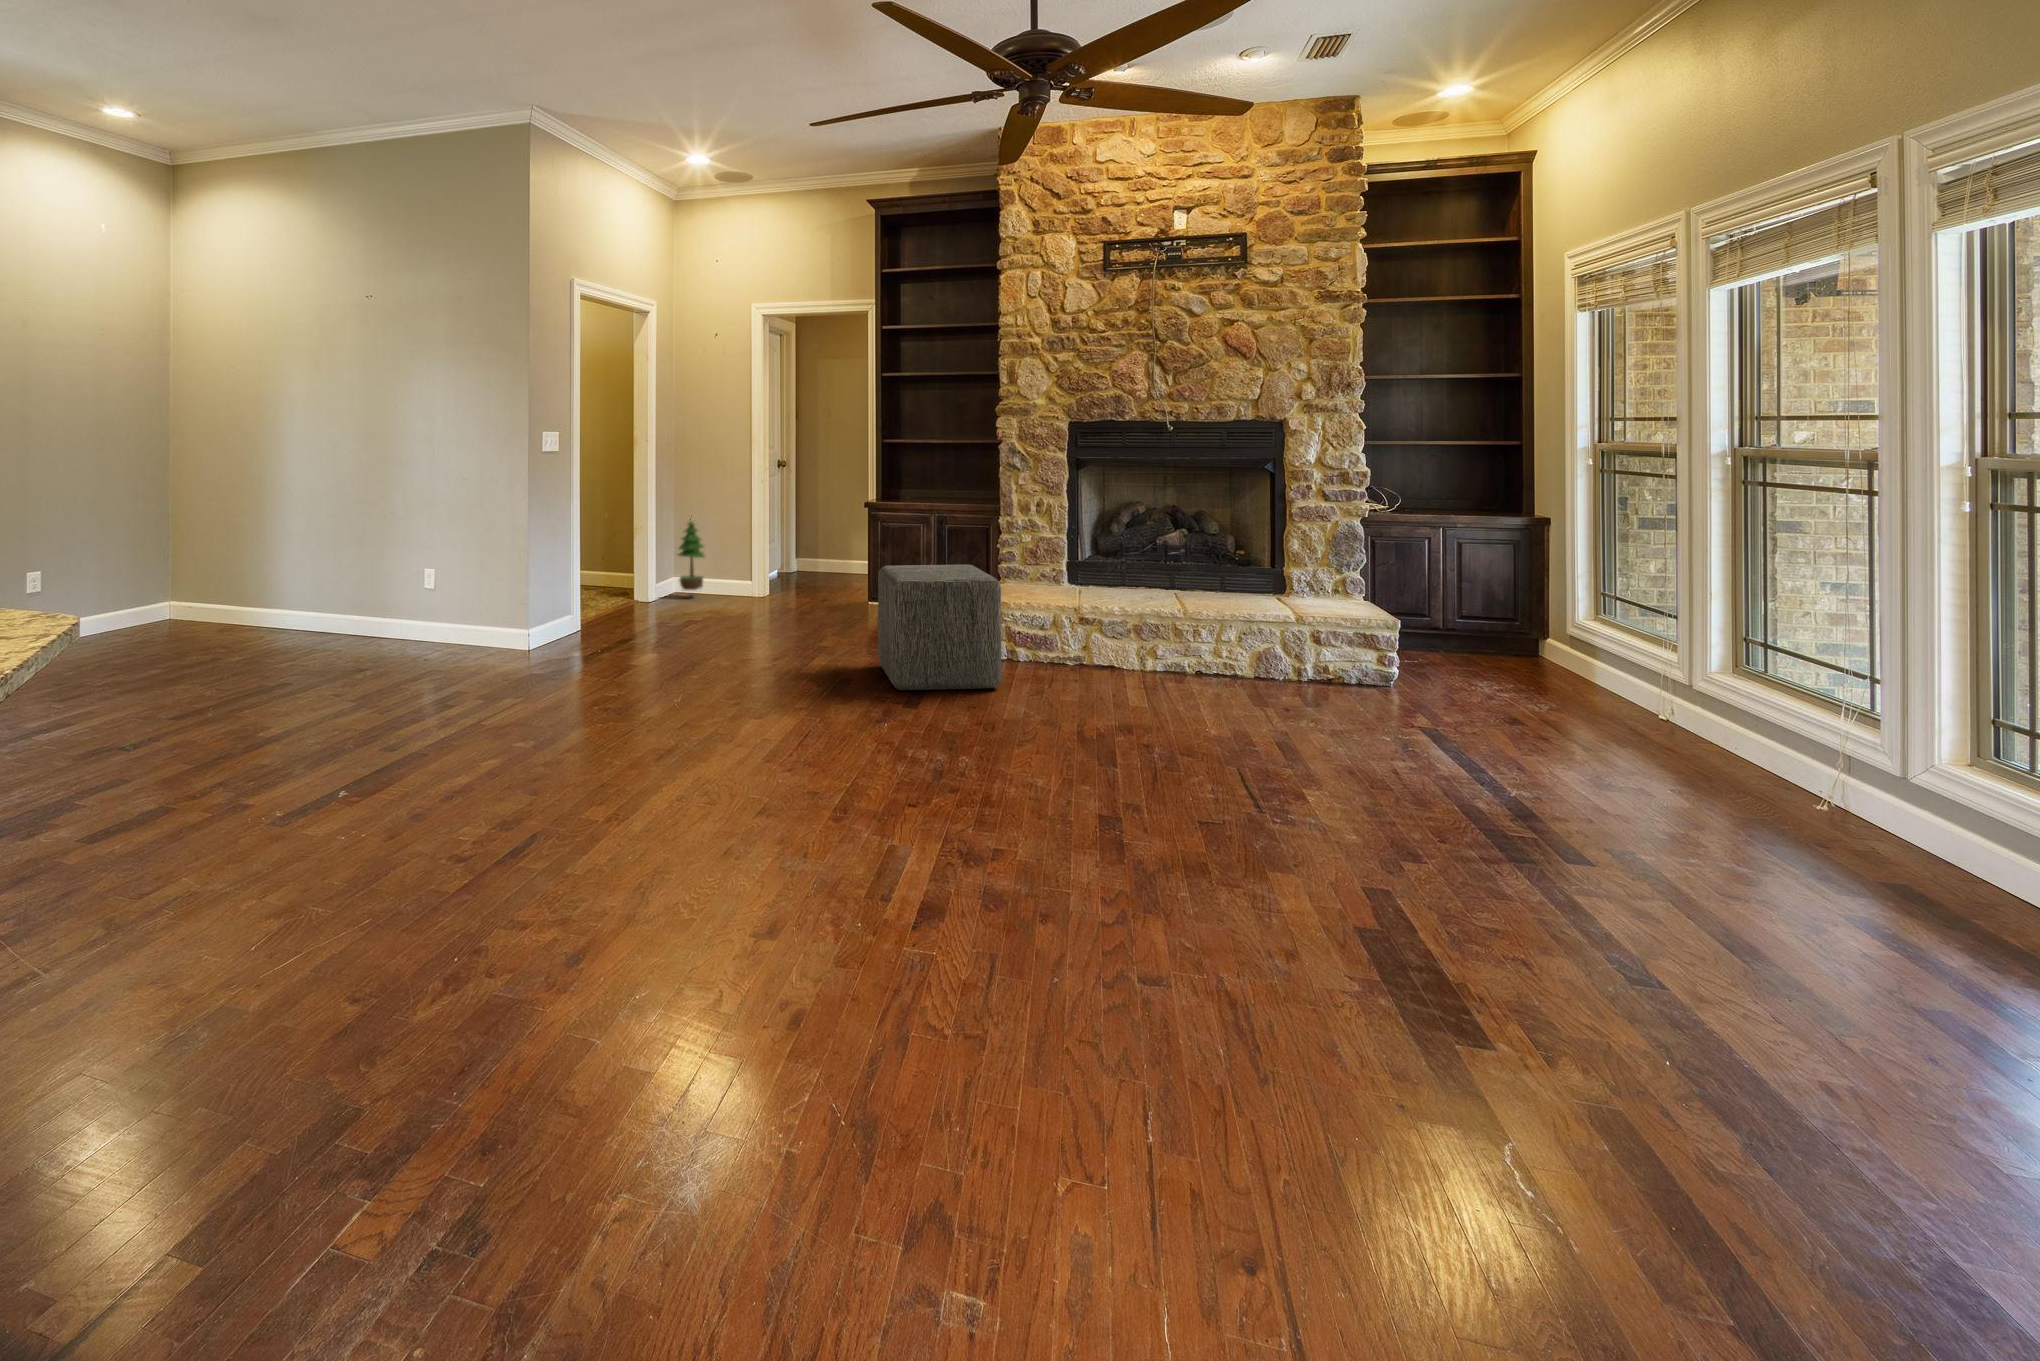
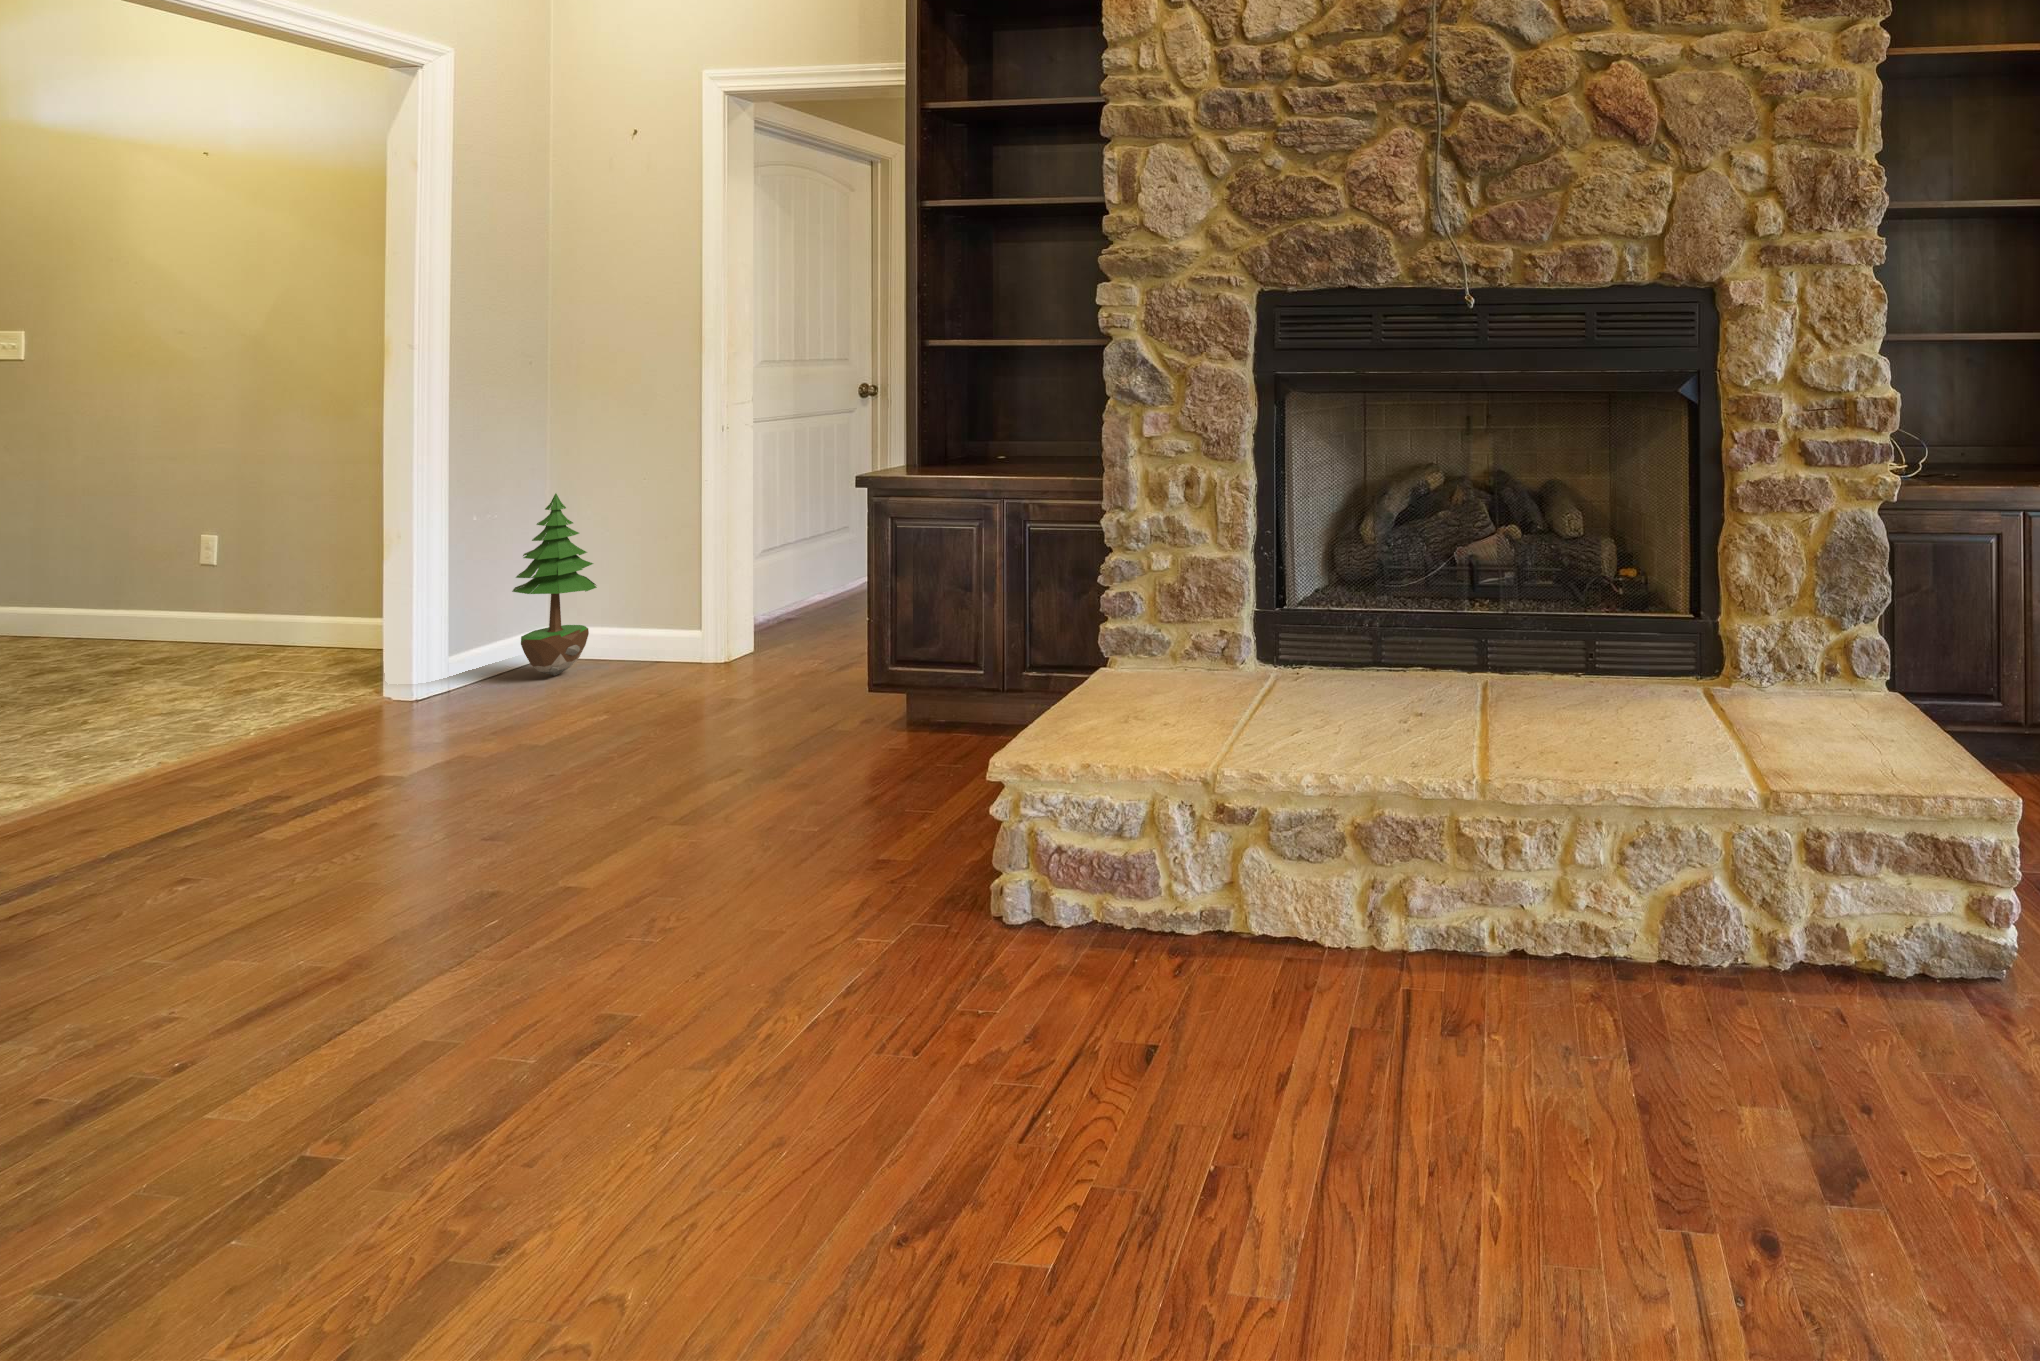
ottoman: present [878,565,1001,690] -> none [448,676,942,1211]

